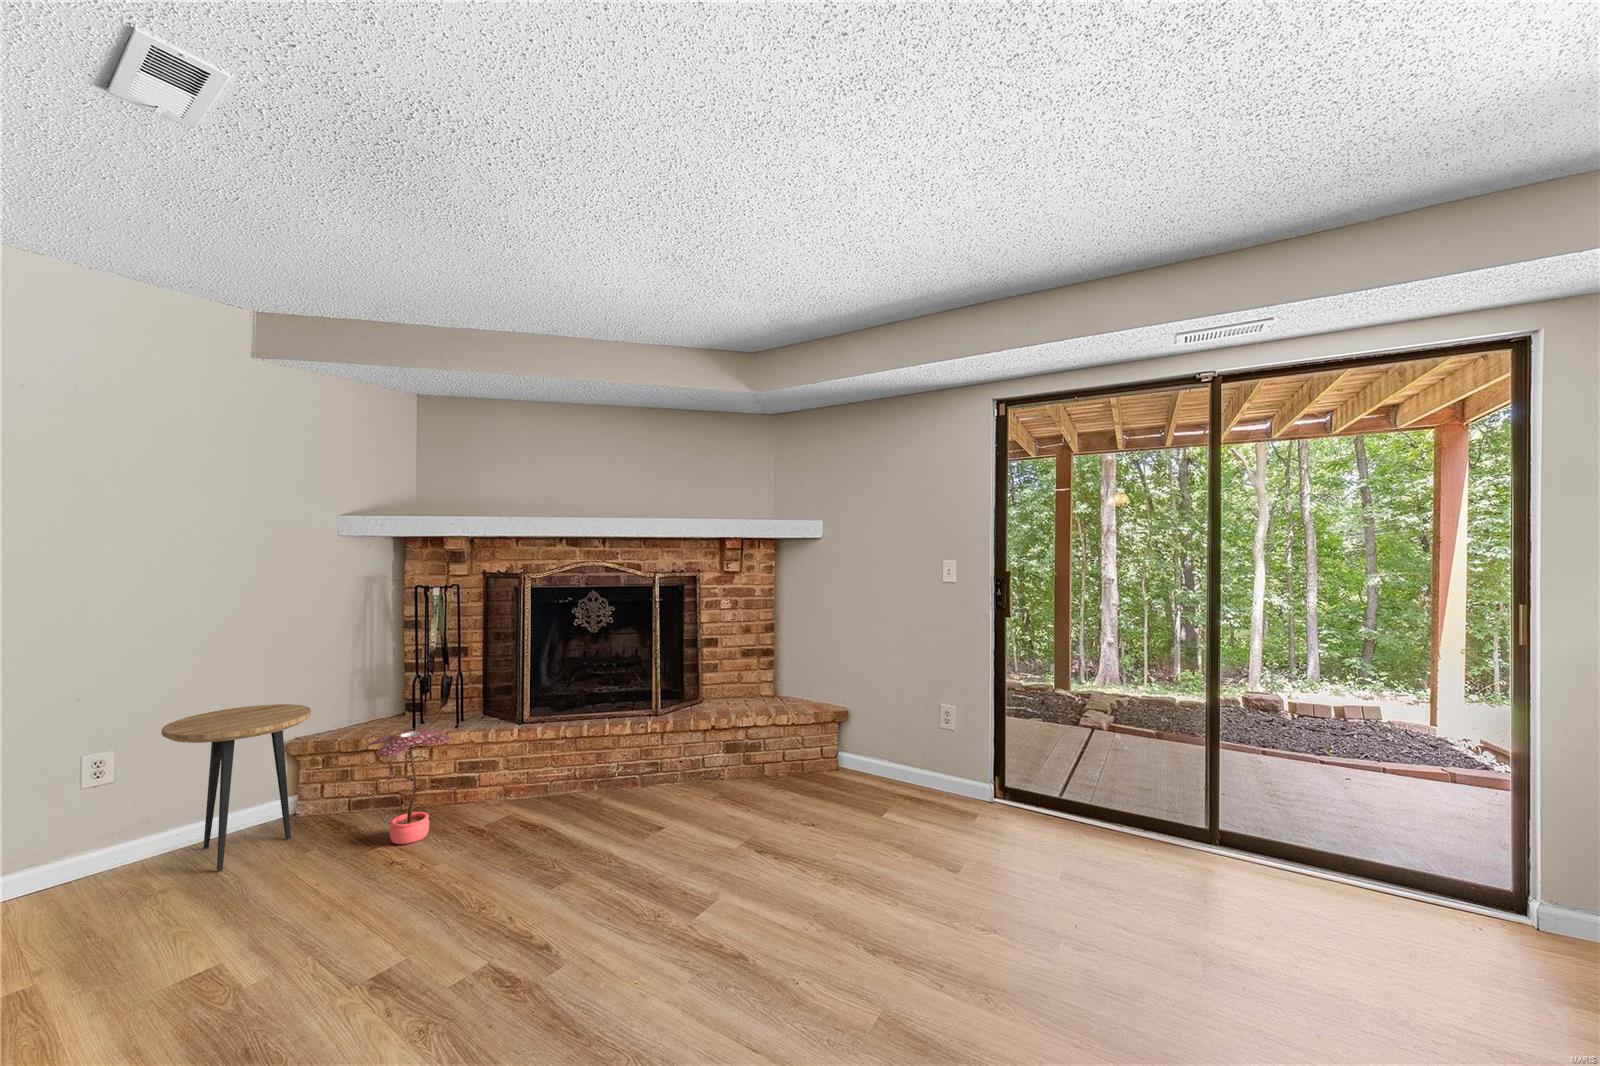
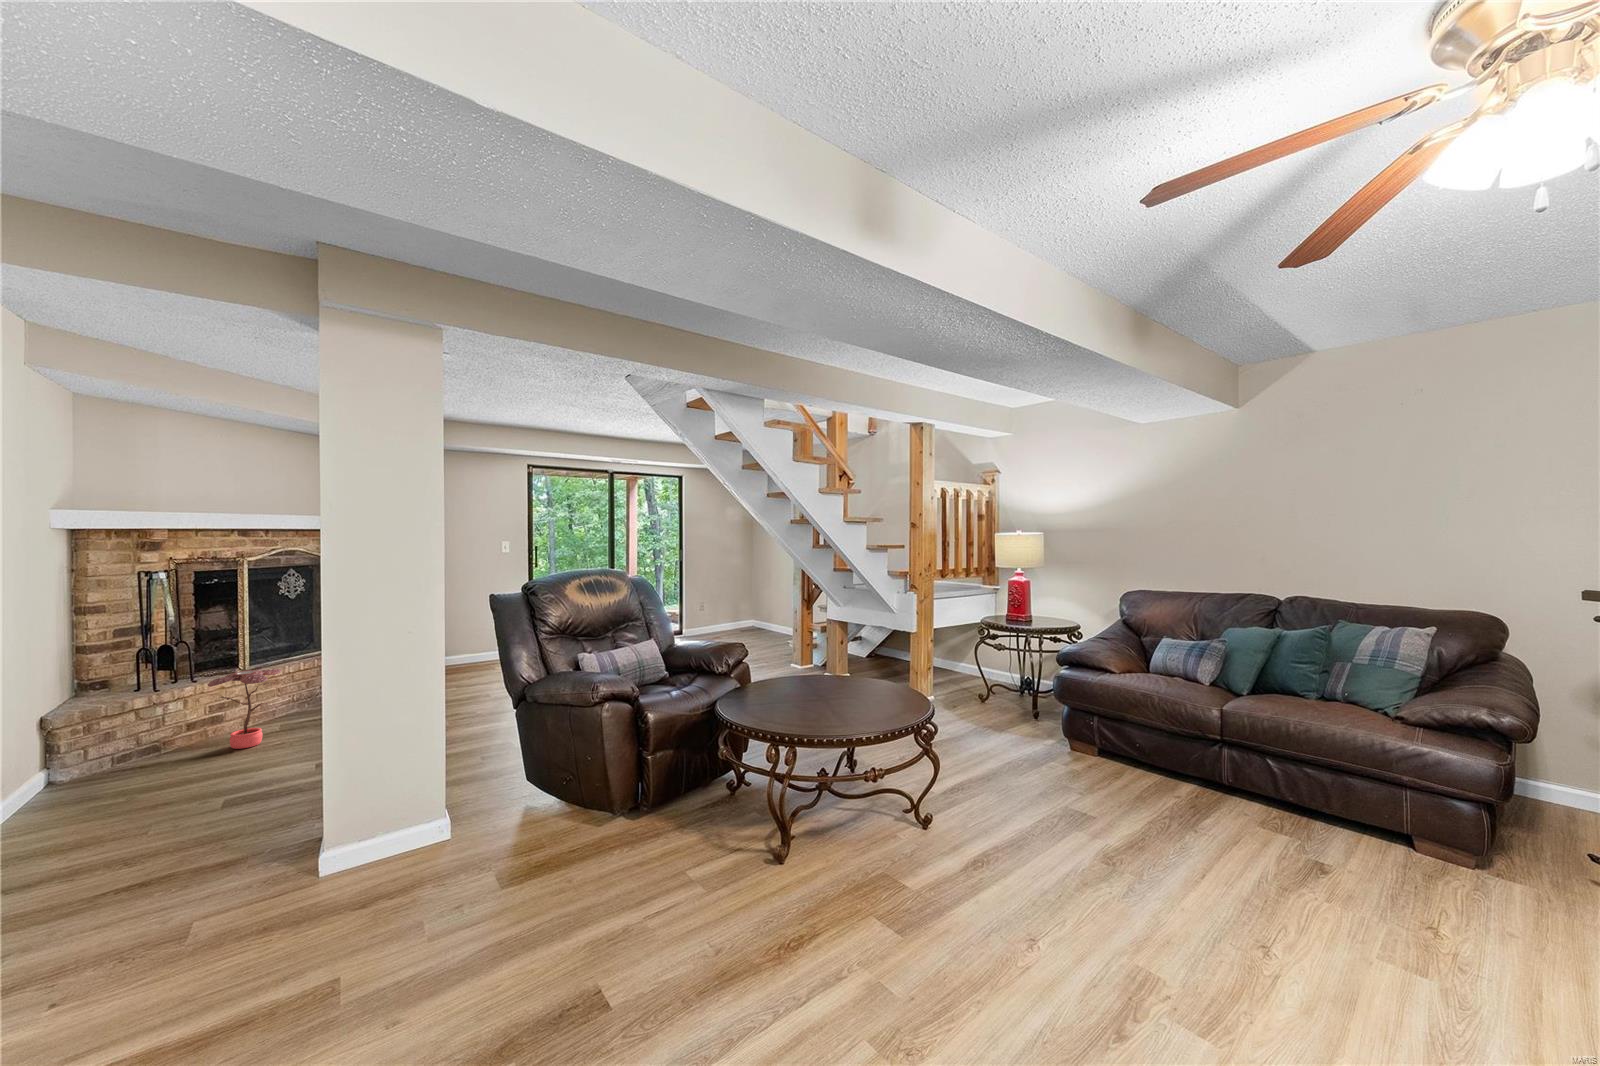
side table: present [161,704,311,872] -> none [34,670,176,802]

